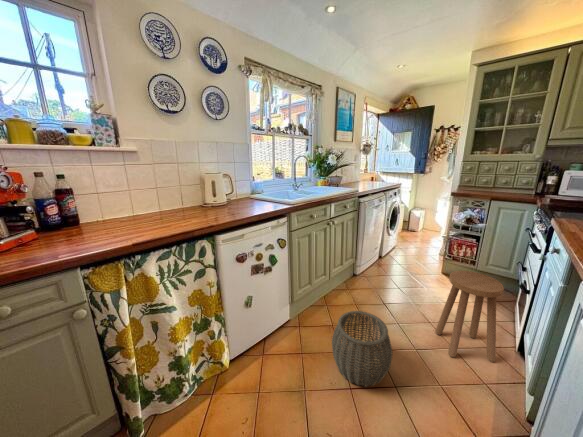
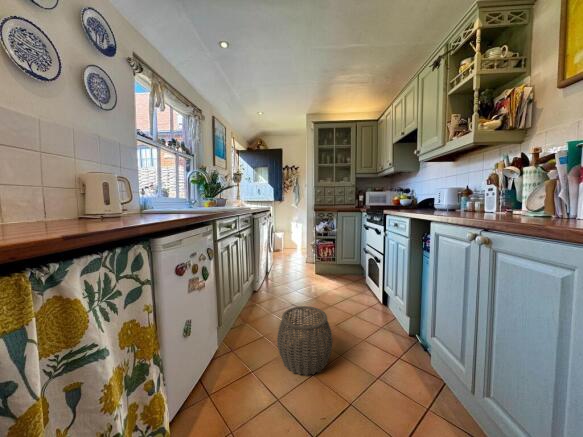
stool: present [435,271,504,362] -> none [337,257,377,325]

